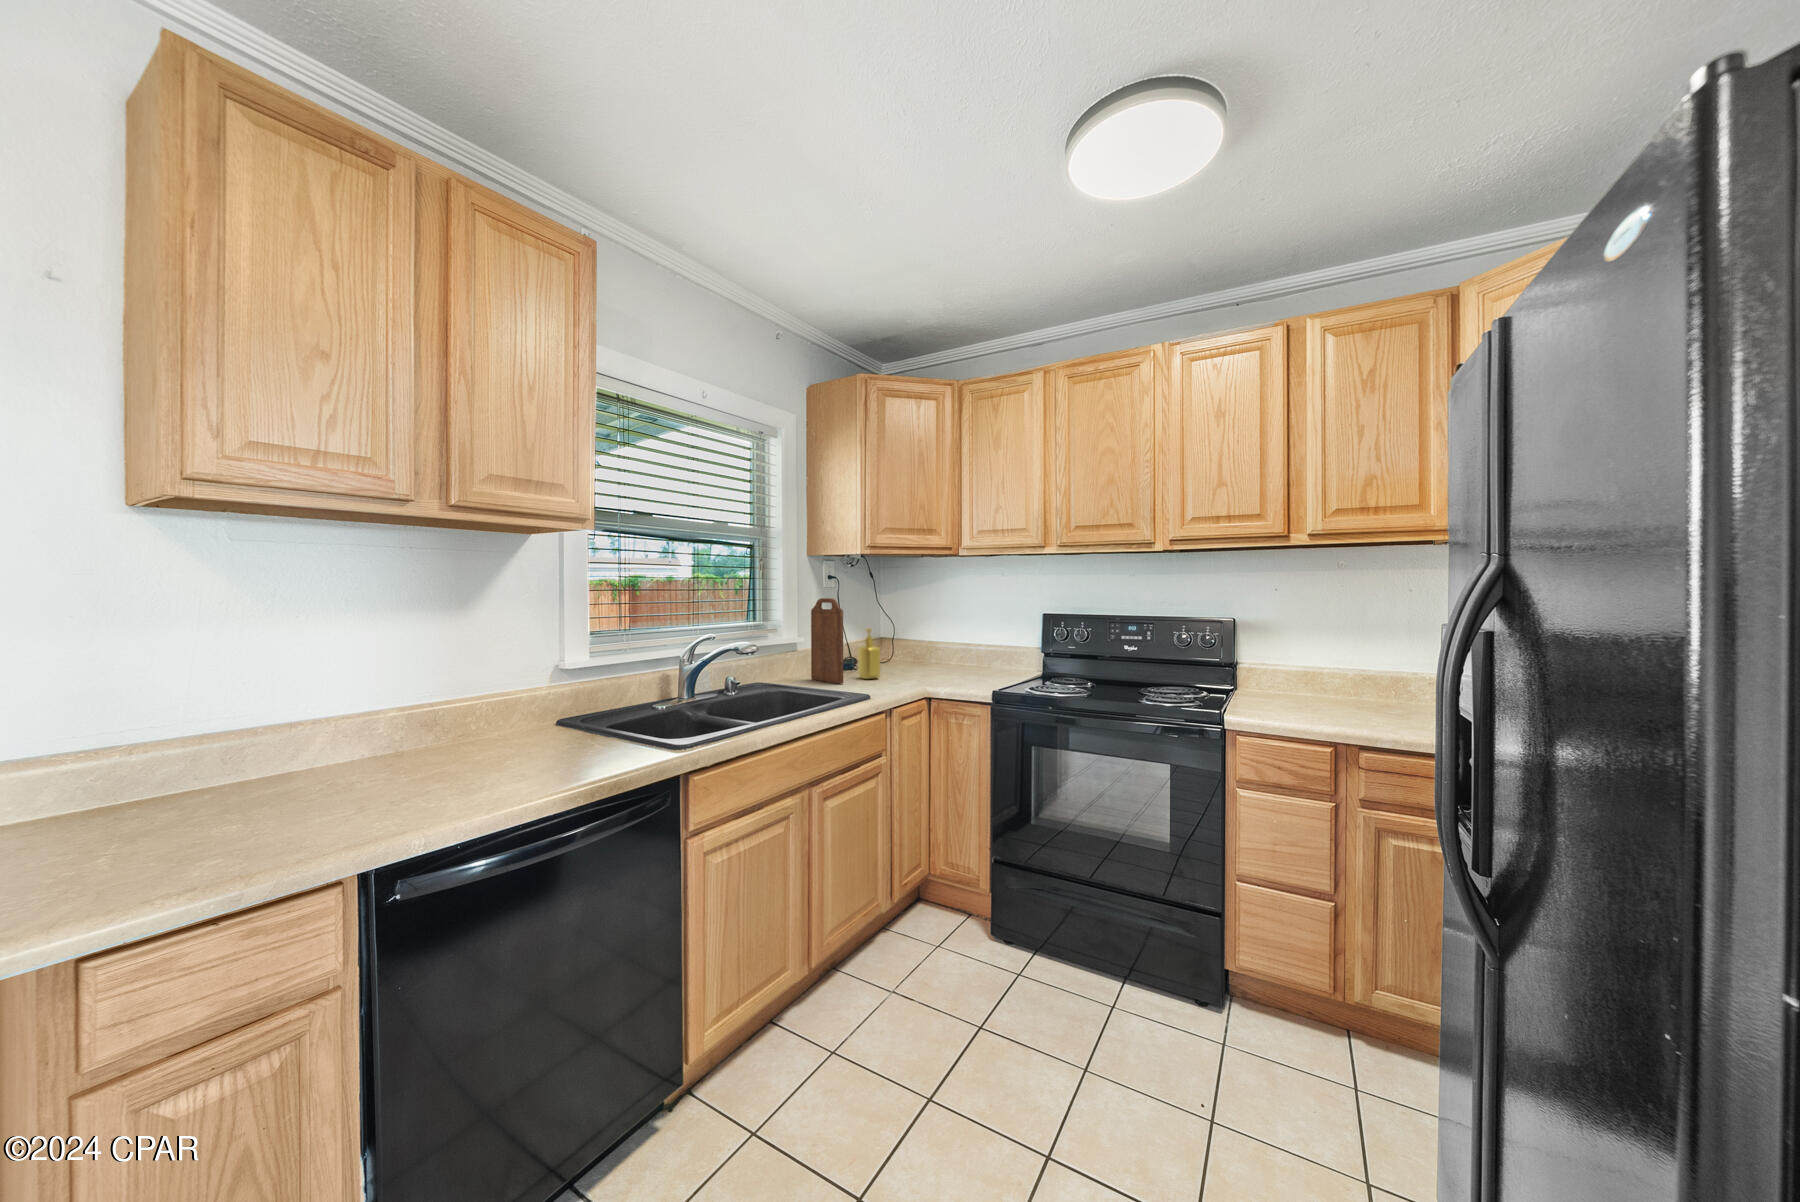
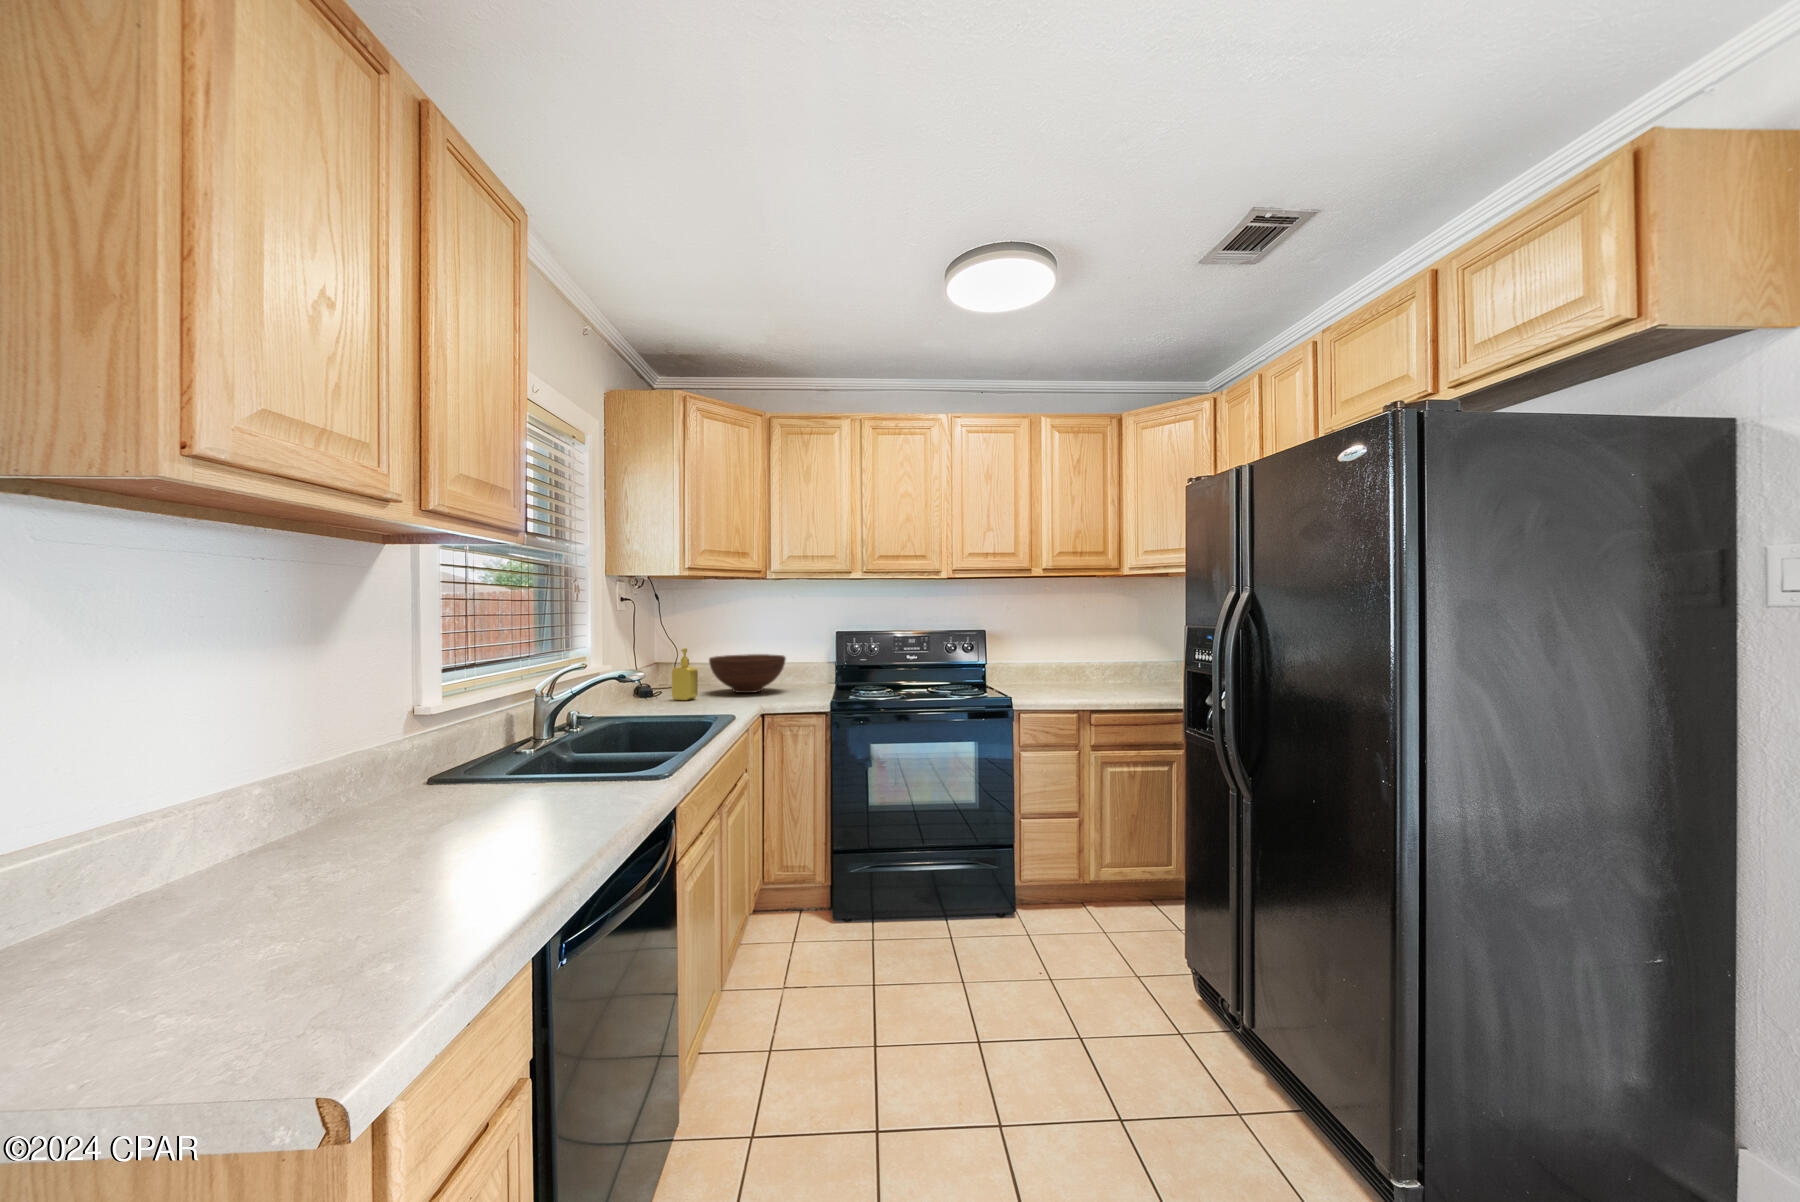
cutting board: present [811,598,843,684] -> none [626,619,673,706]
fruit bowl: none [903,637,980,677] -> present [709,654,786,693]

